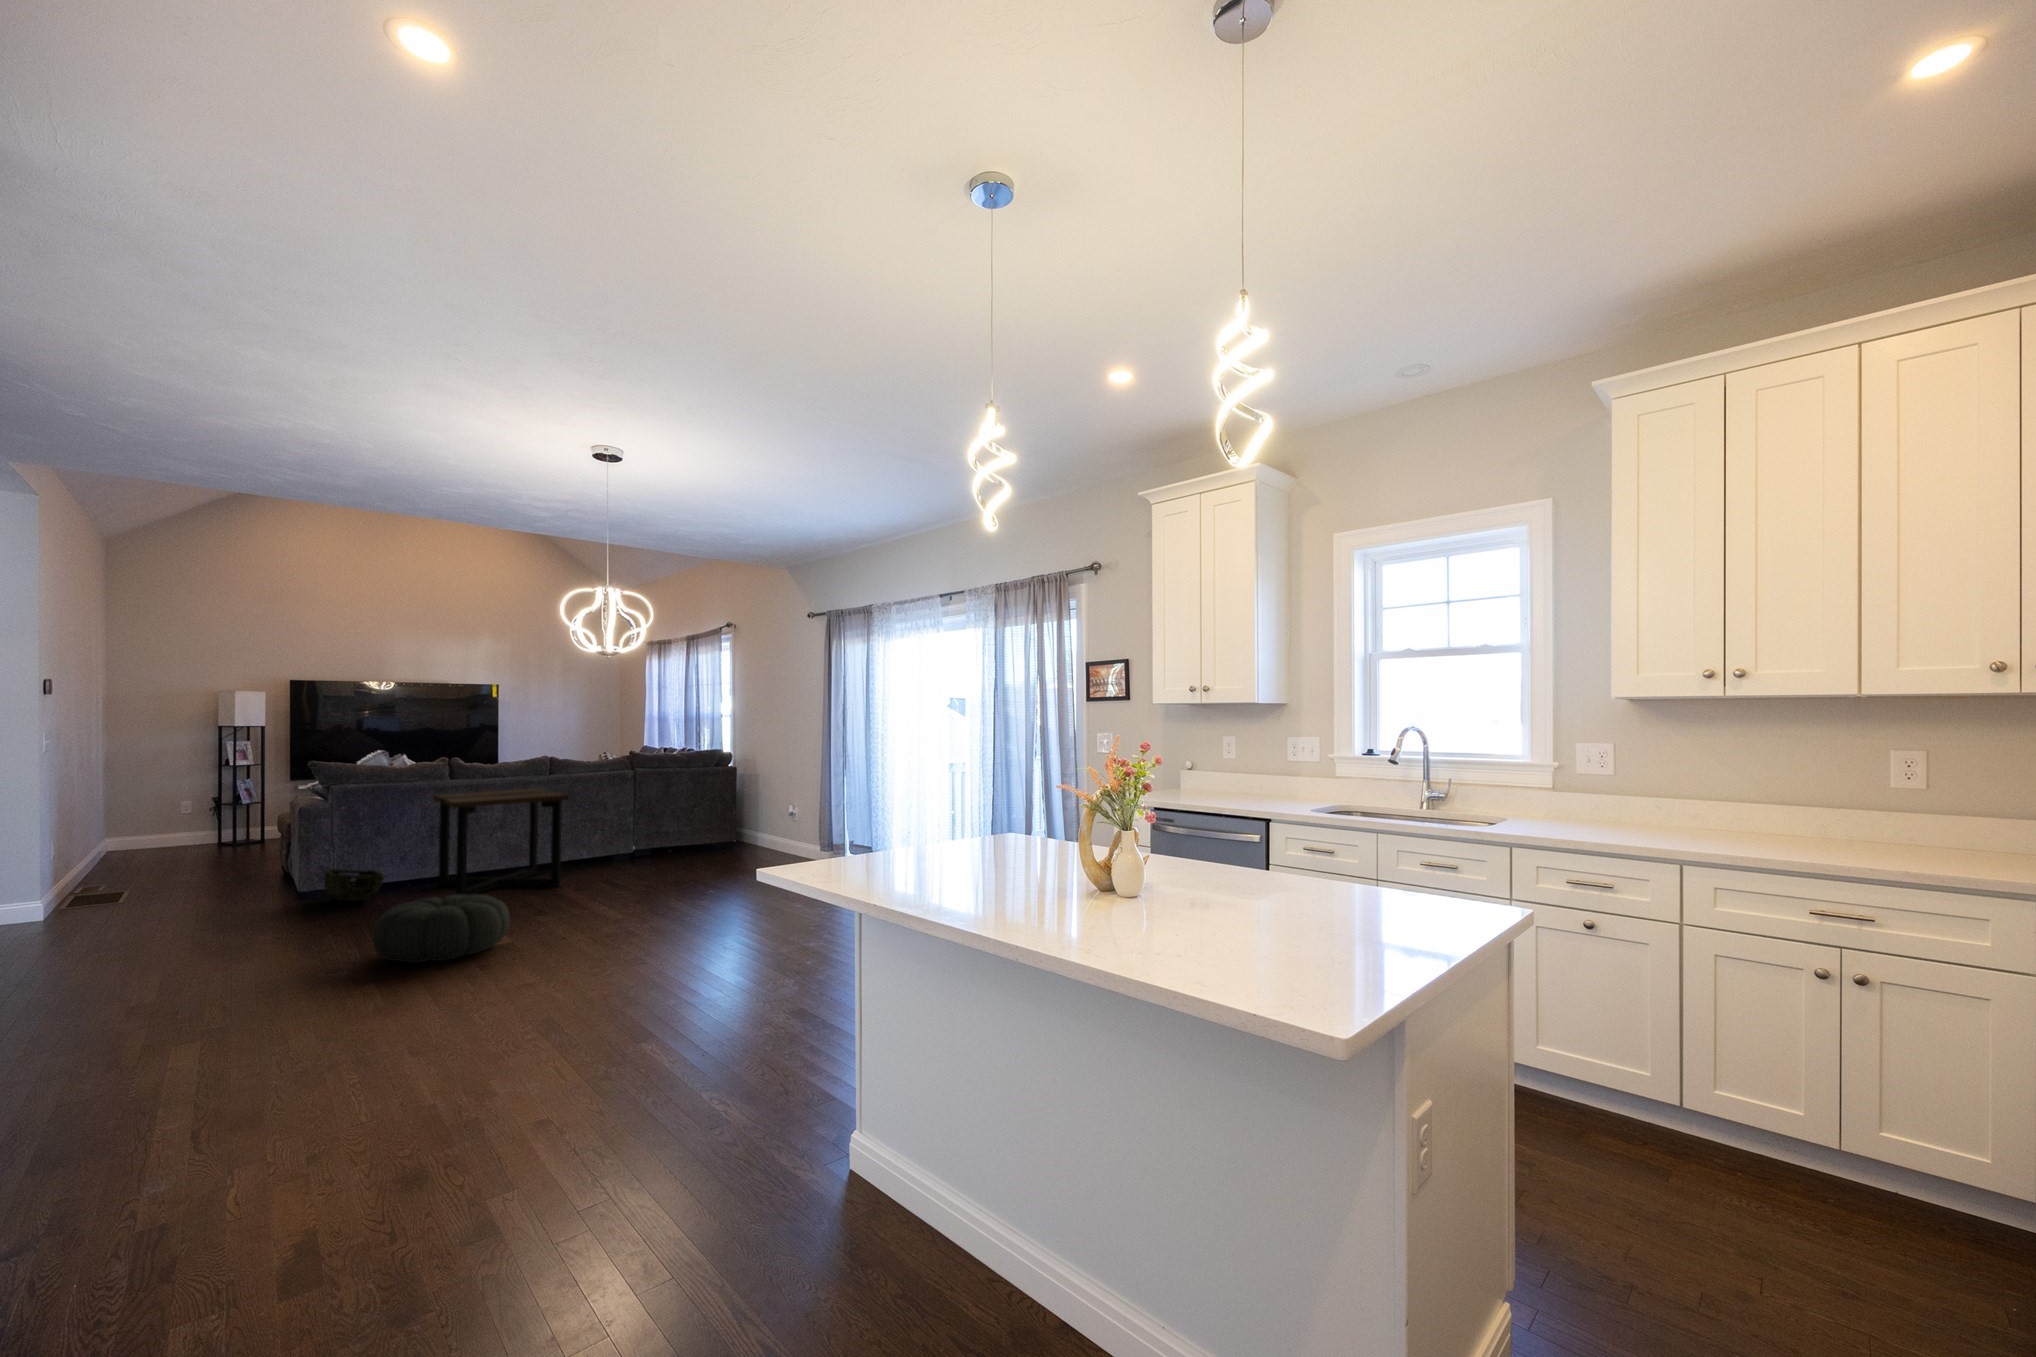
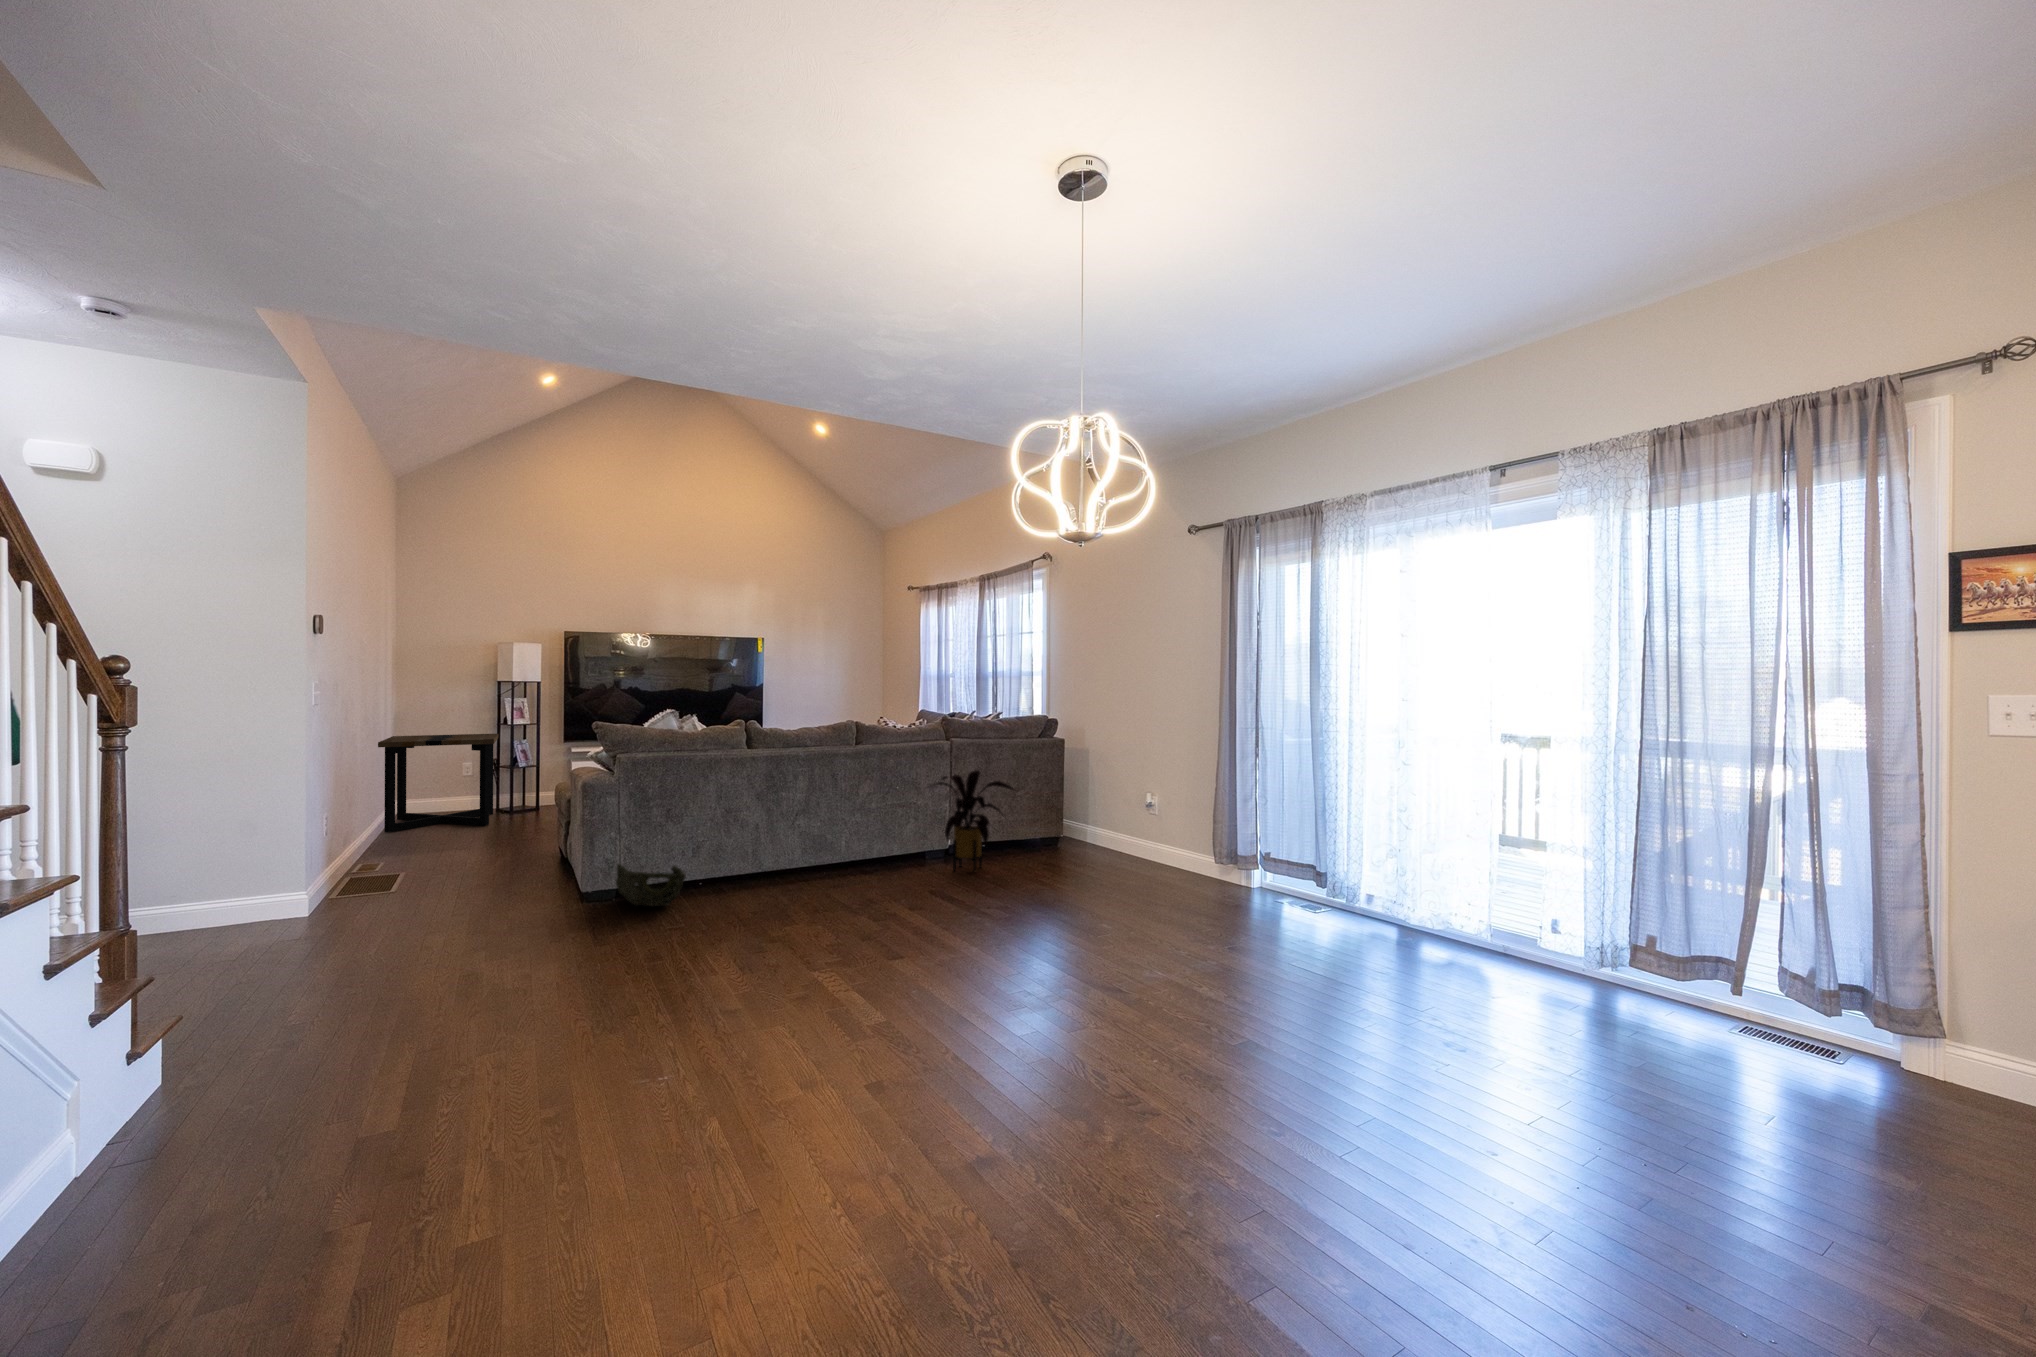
side table: present [433,788,569,896] -> present [378,733,498,832]
house plant: none [599,793,672,870] -> present [935,770,1013,872]
pouf: present [372,895,510,963] -> none [704,927,885,1044]

